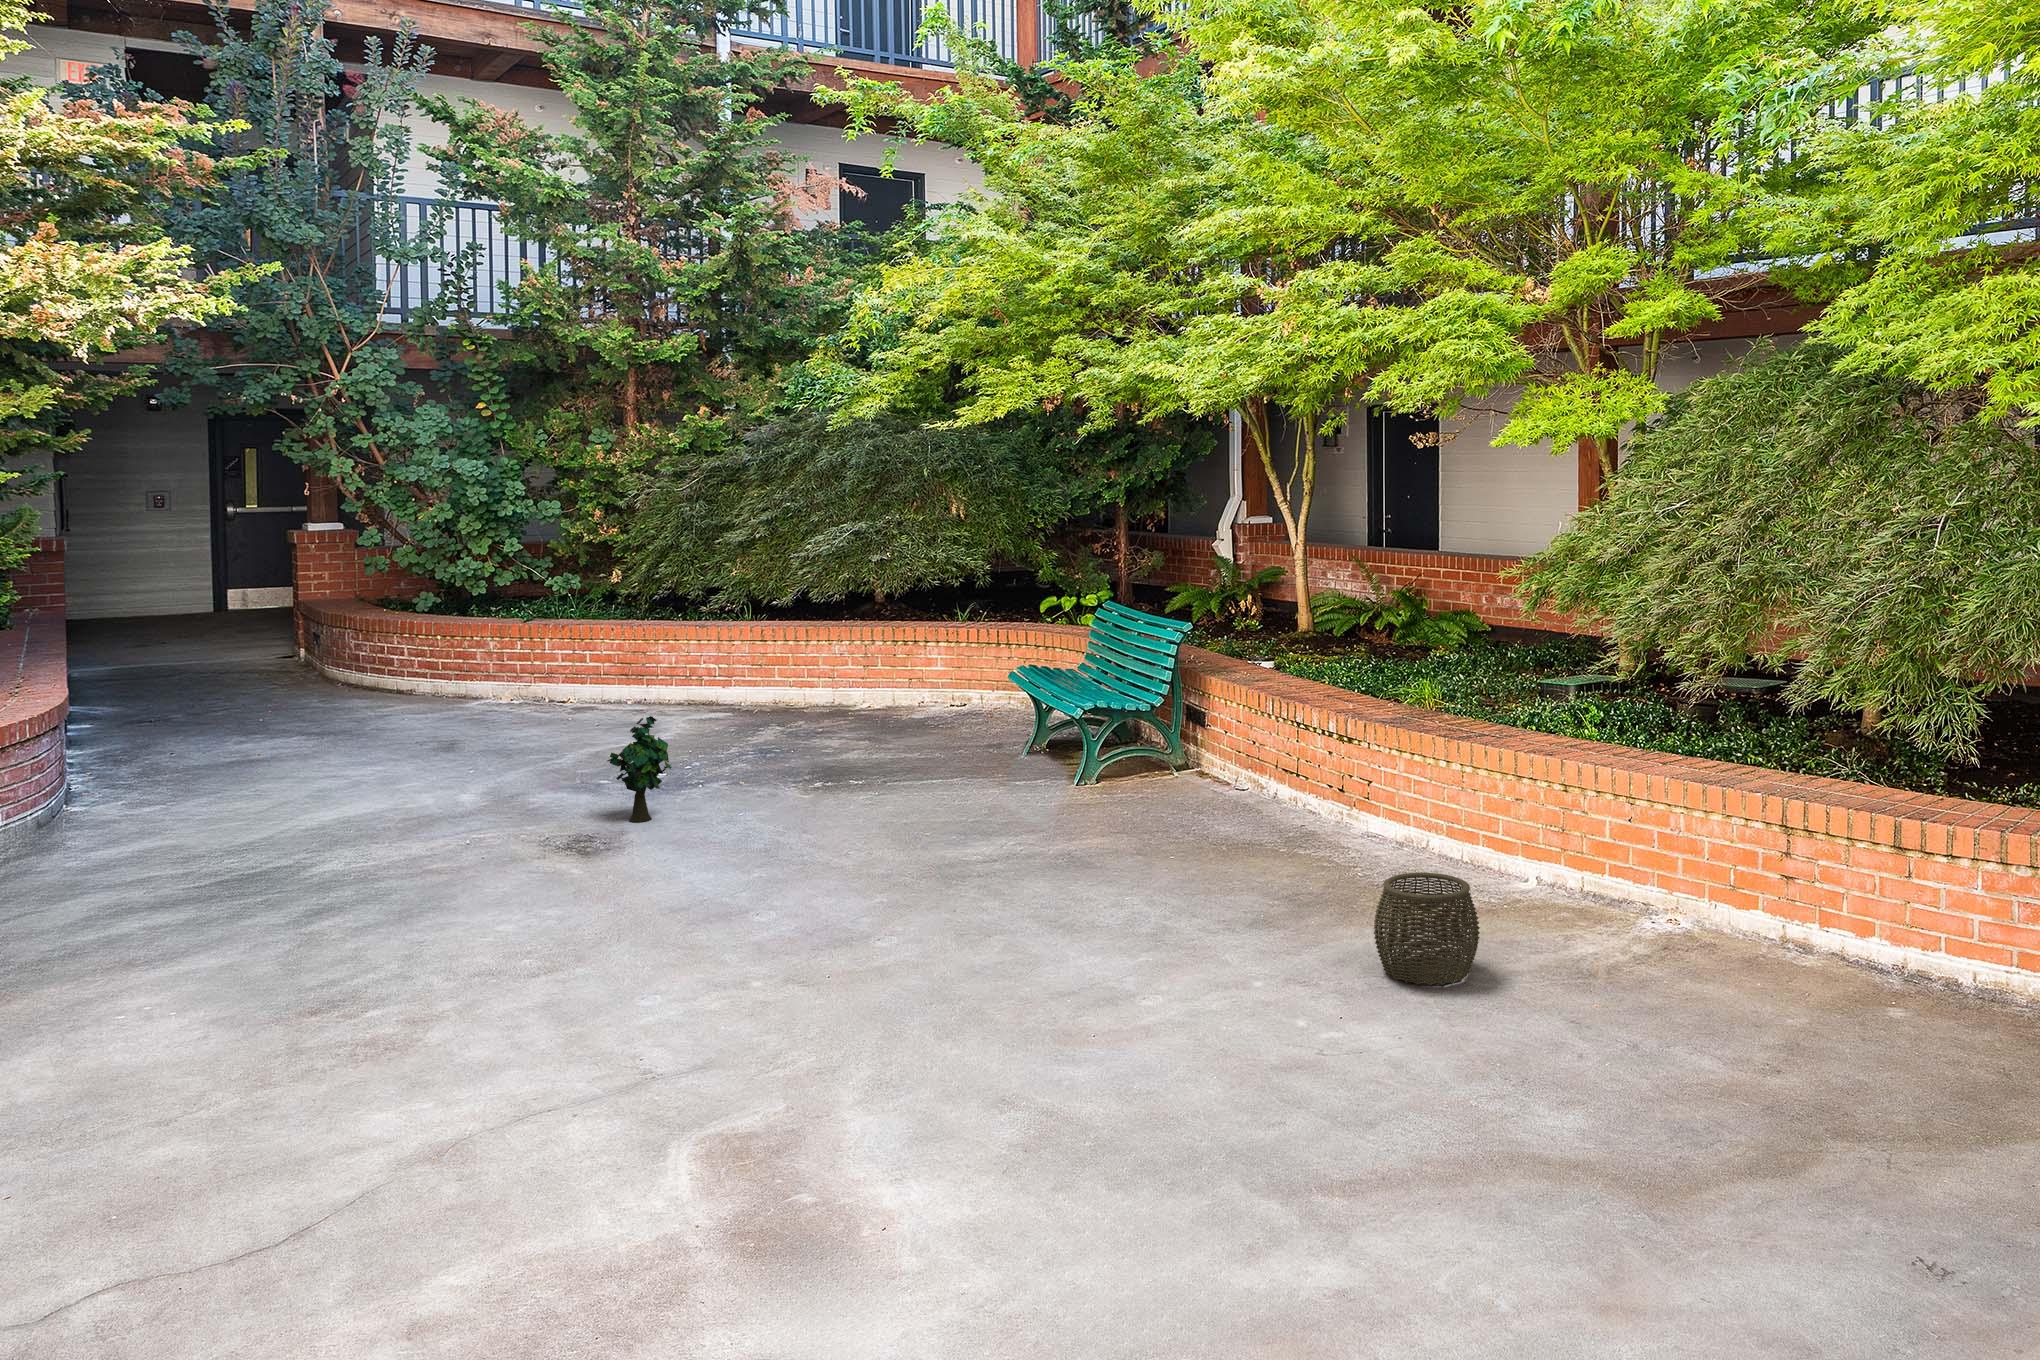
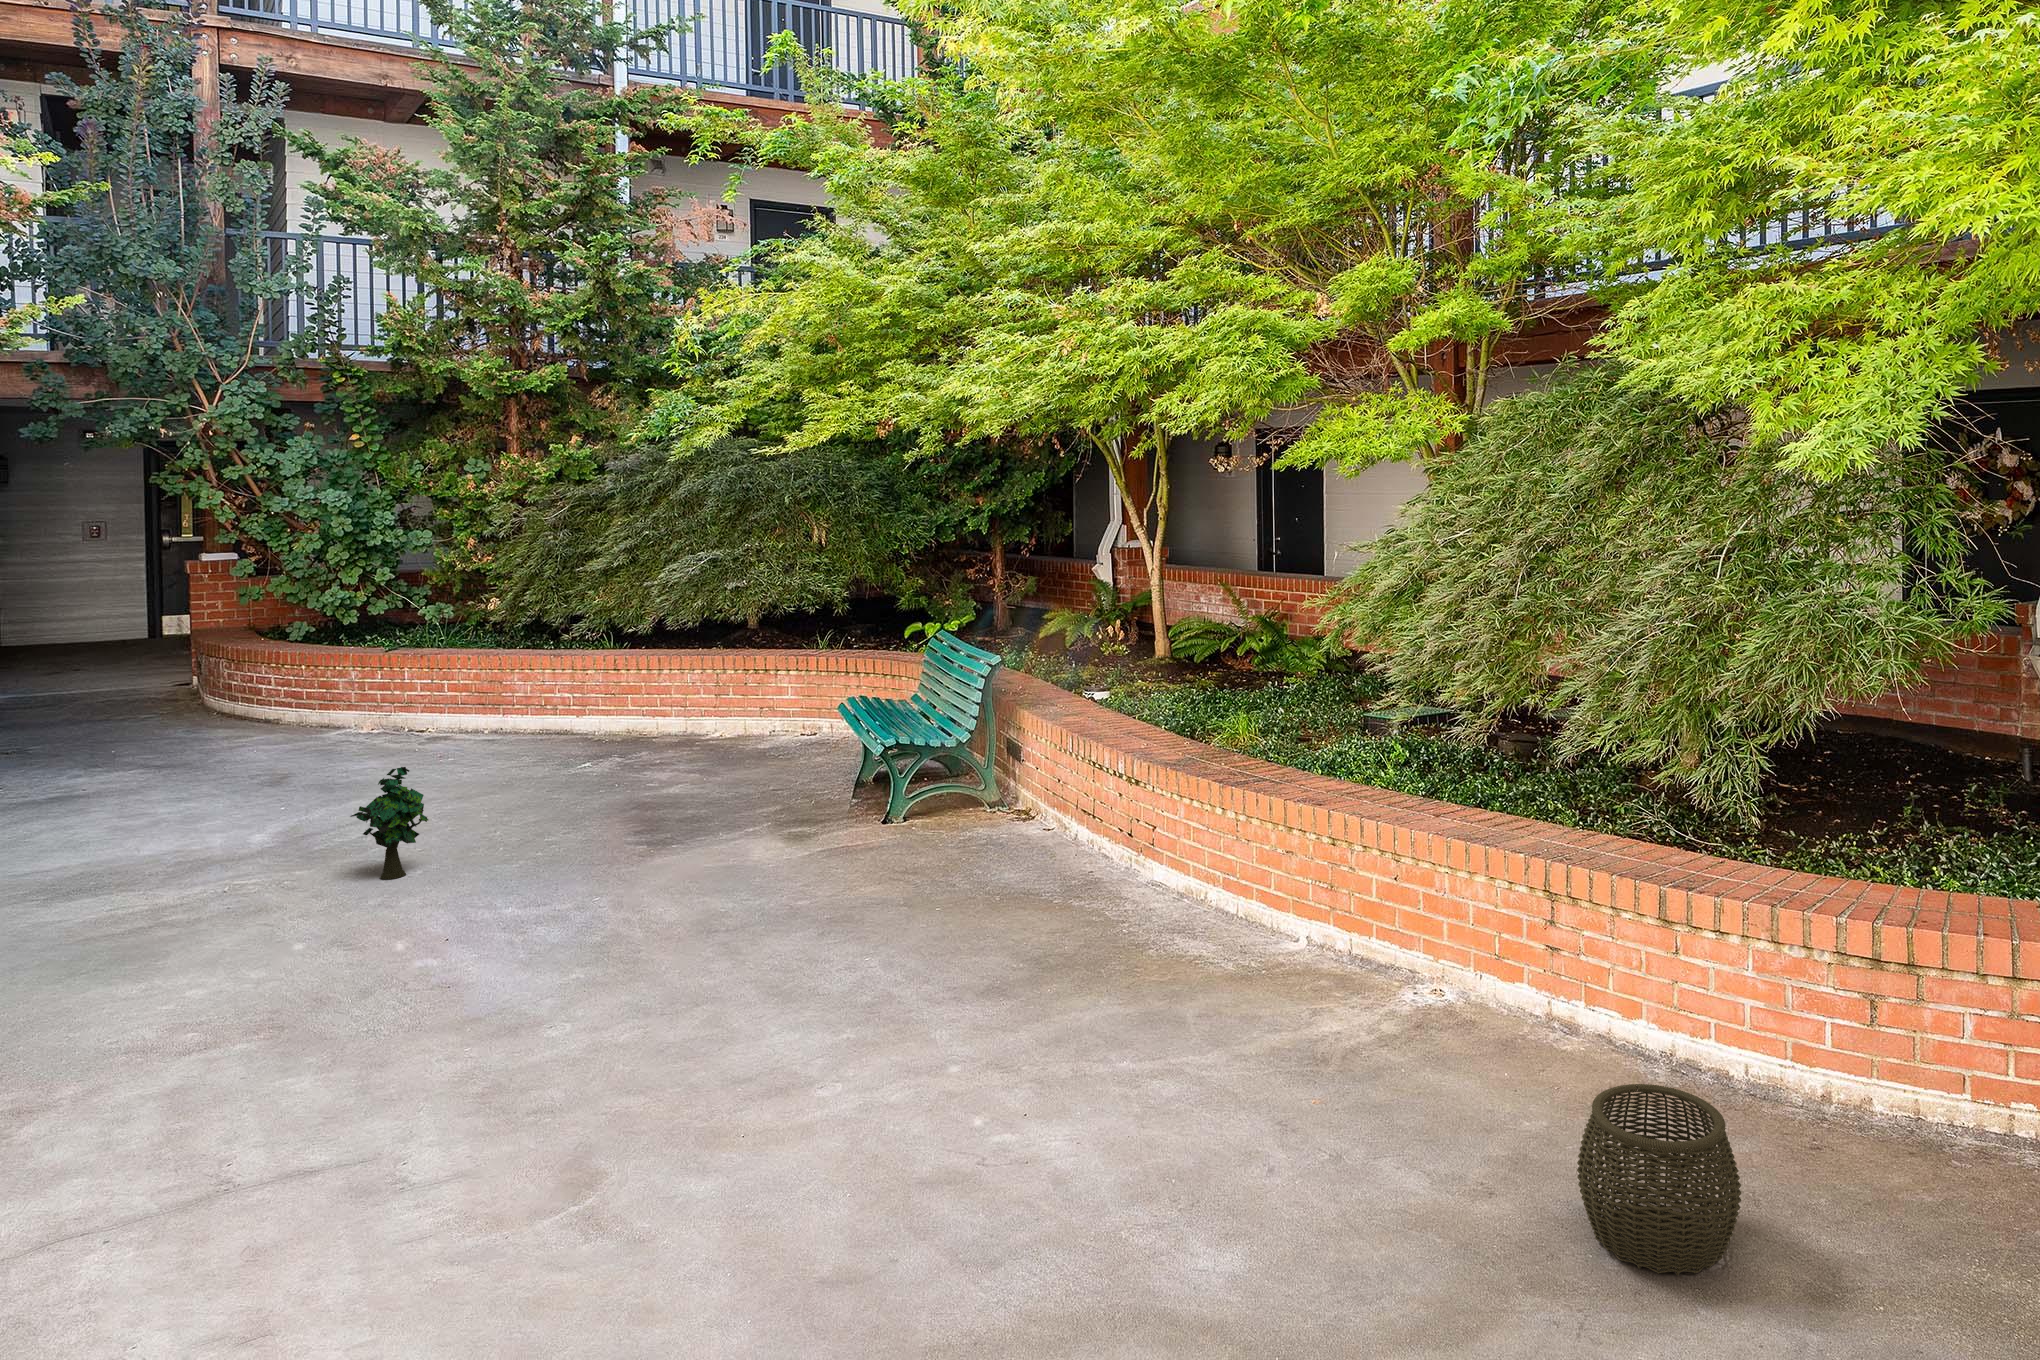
woven basket: present [1374,872,1480,985] -> present [1577,1084,1741,1275]

